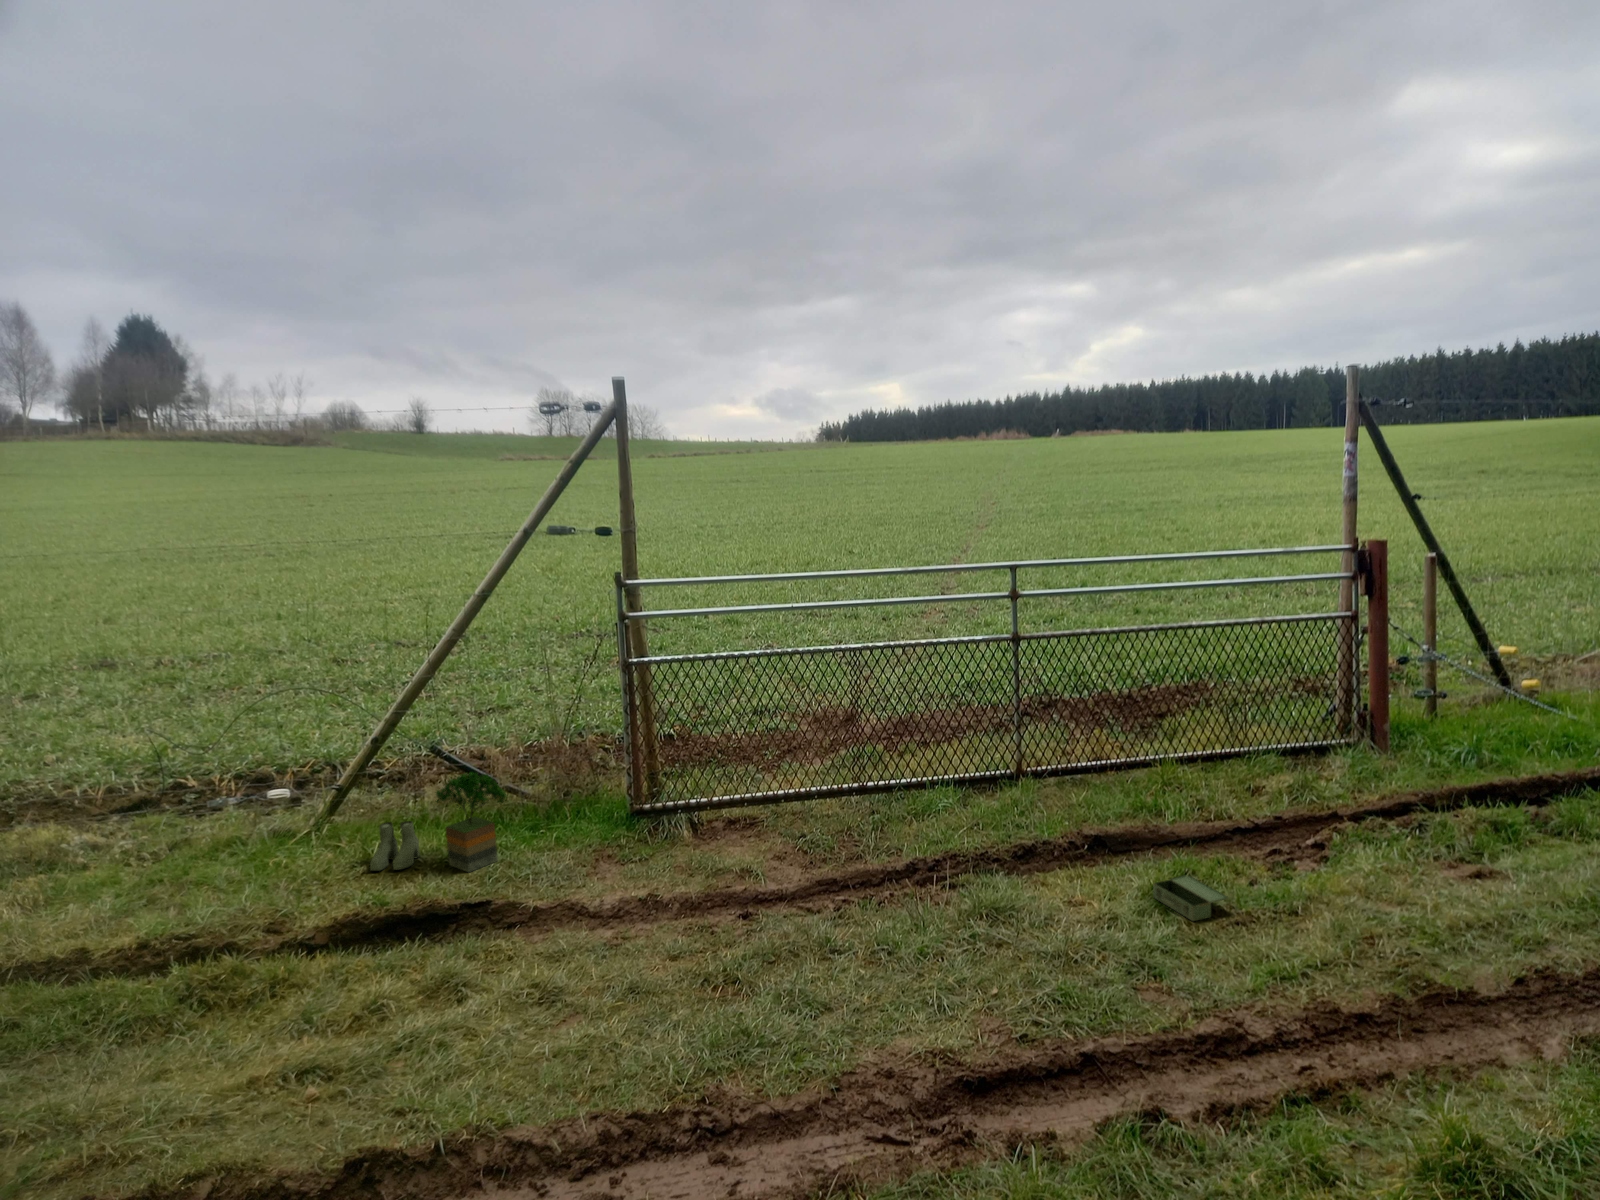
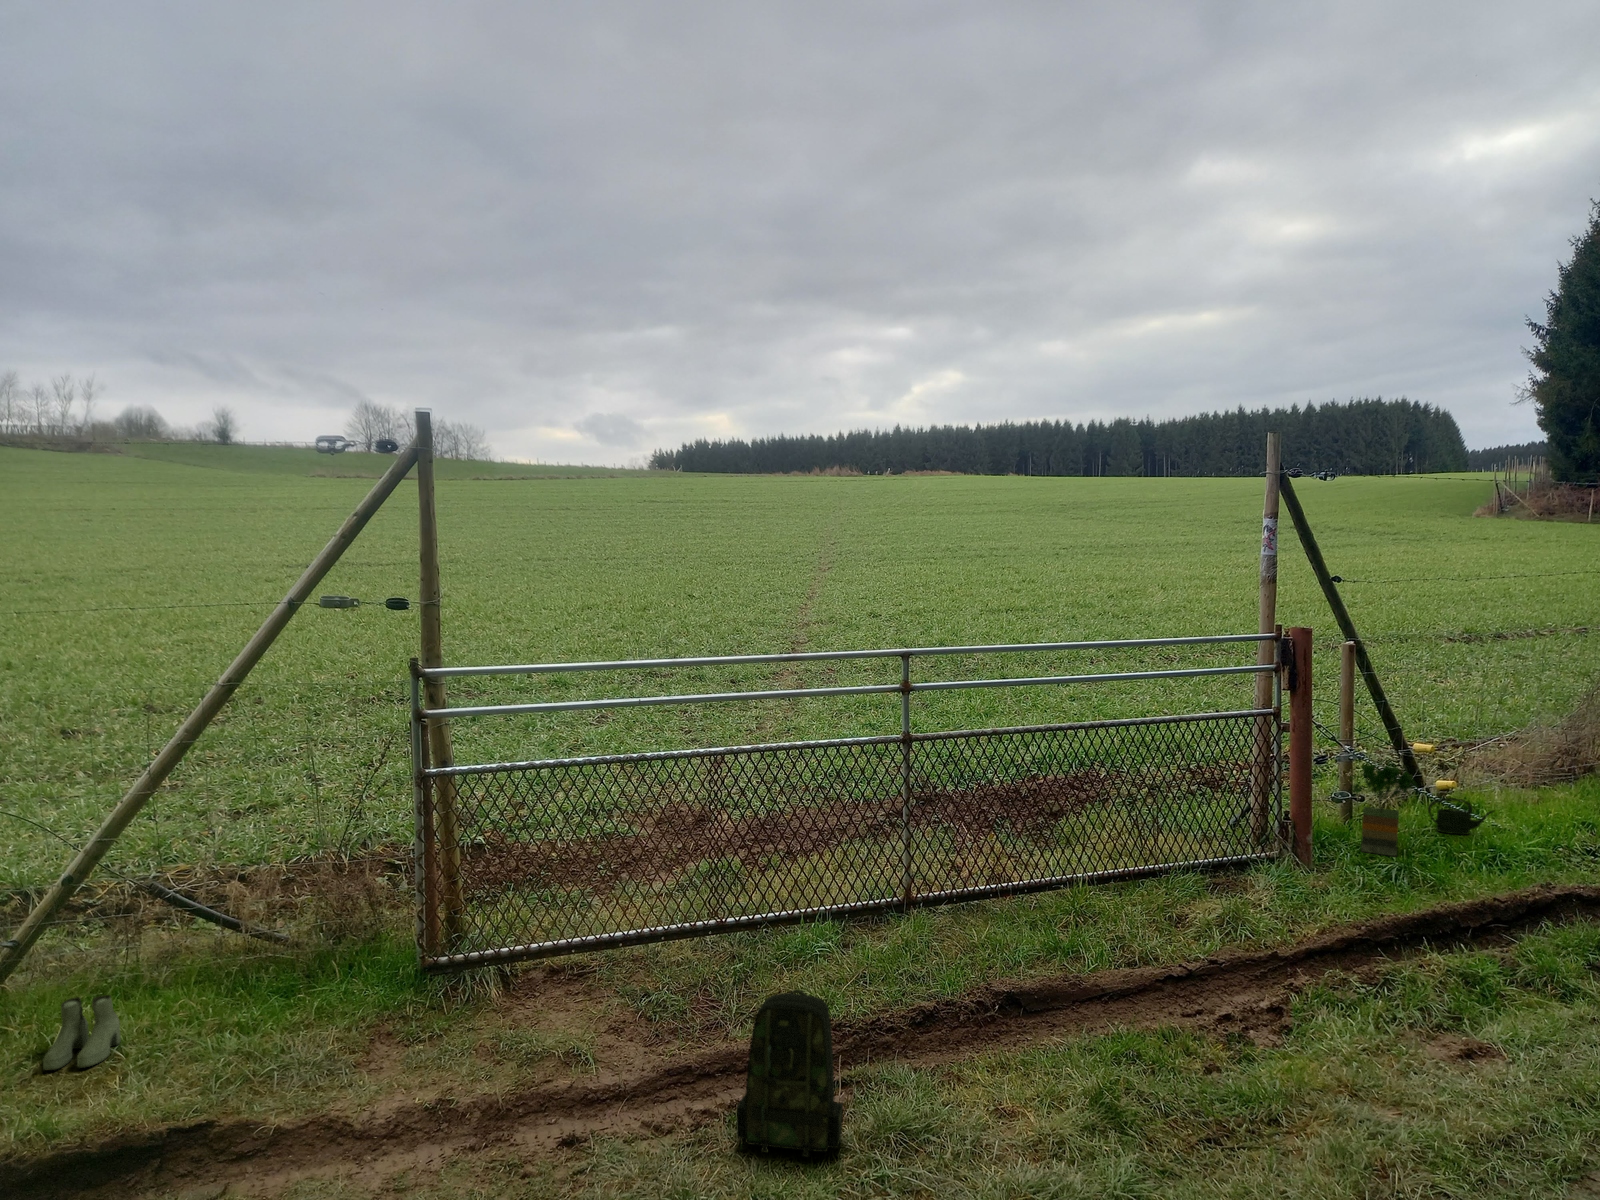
watering can: none [1506,694,1571,727] -> present [1428,798,1494,835]
potted tree: present [435,772,507,873] -> present [1350,764,1416,856]
backpack: none [871,813,954,935] -> present [736,990,843,1157]
toolbox: present [1153,875,1228,921] -> none [1083,1052,1174,1120]

